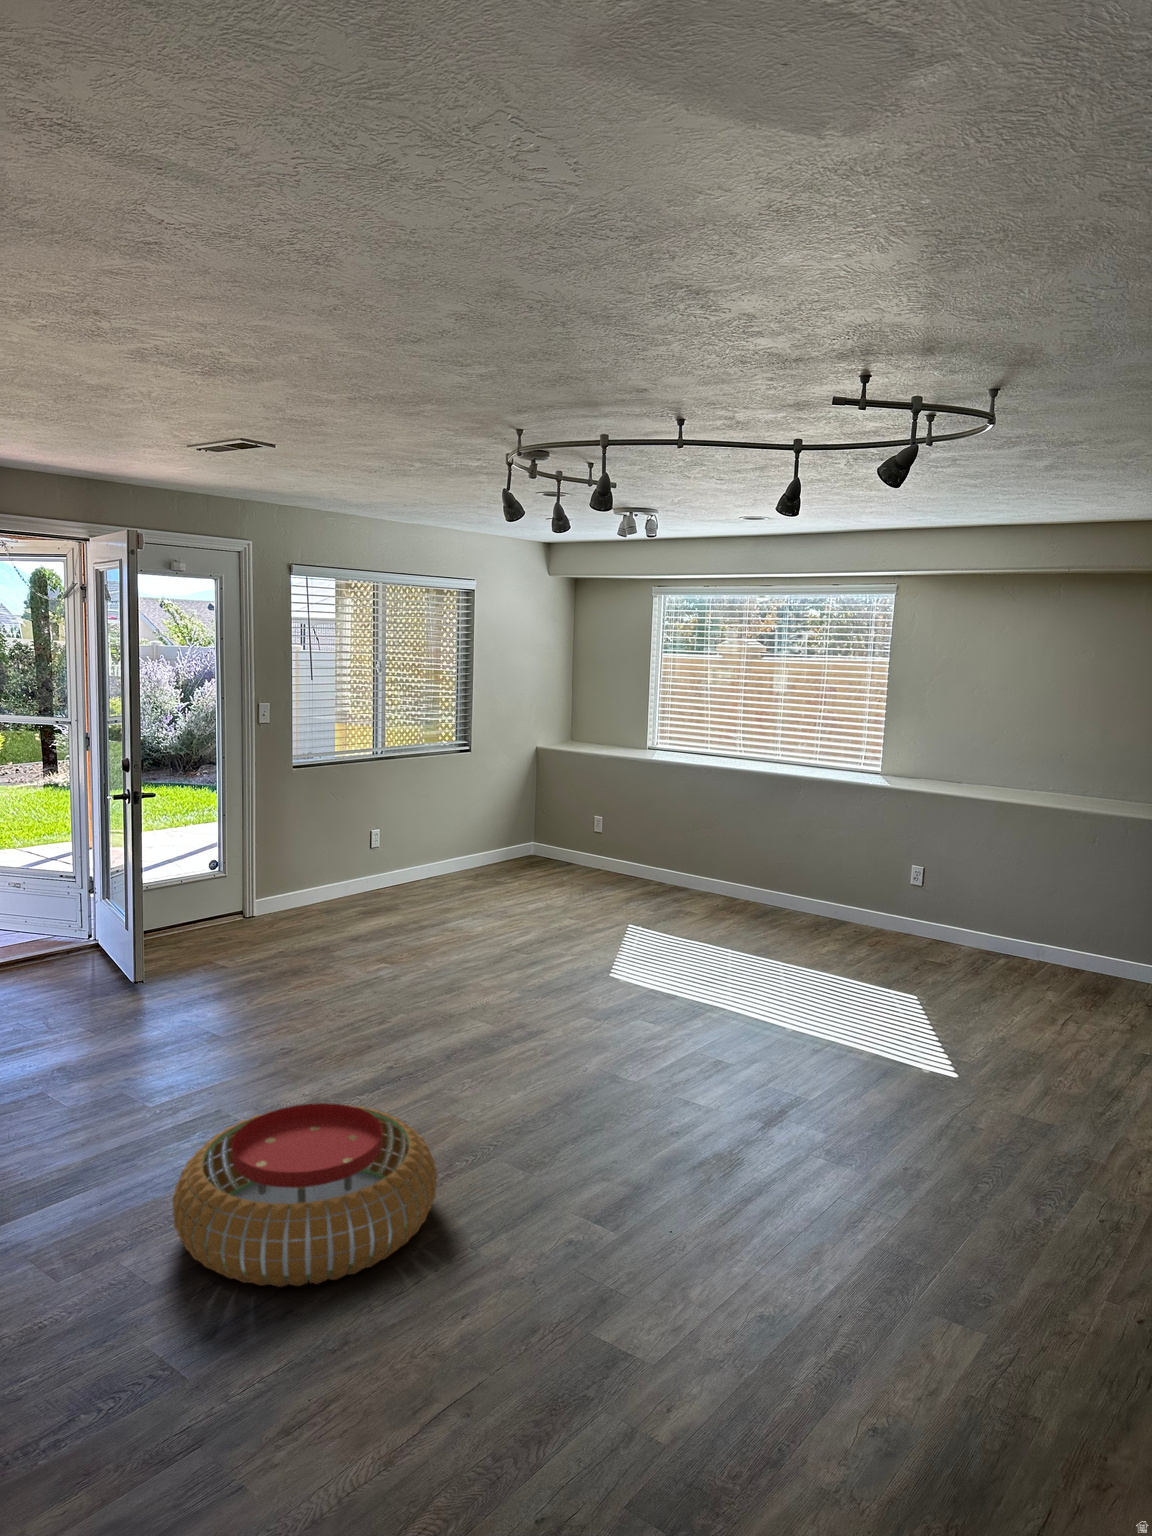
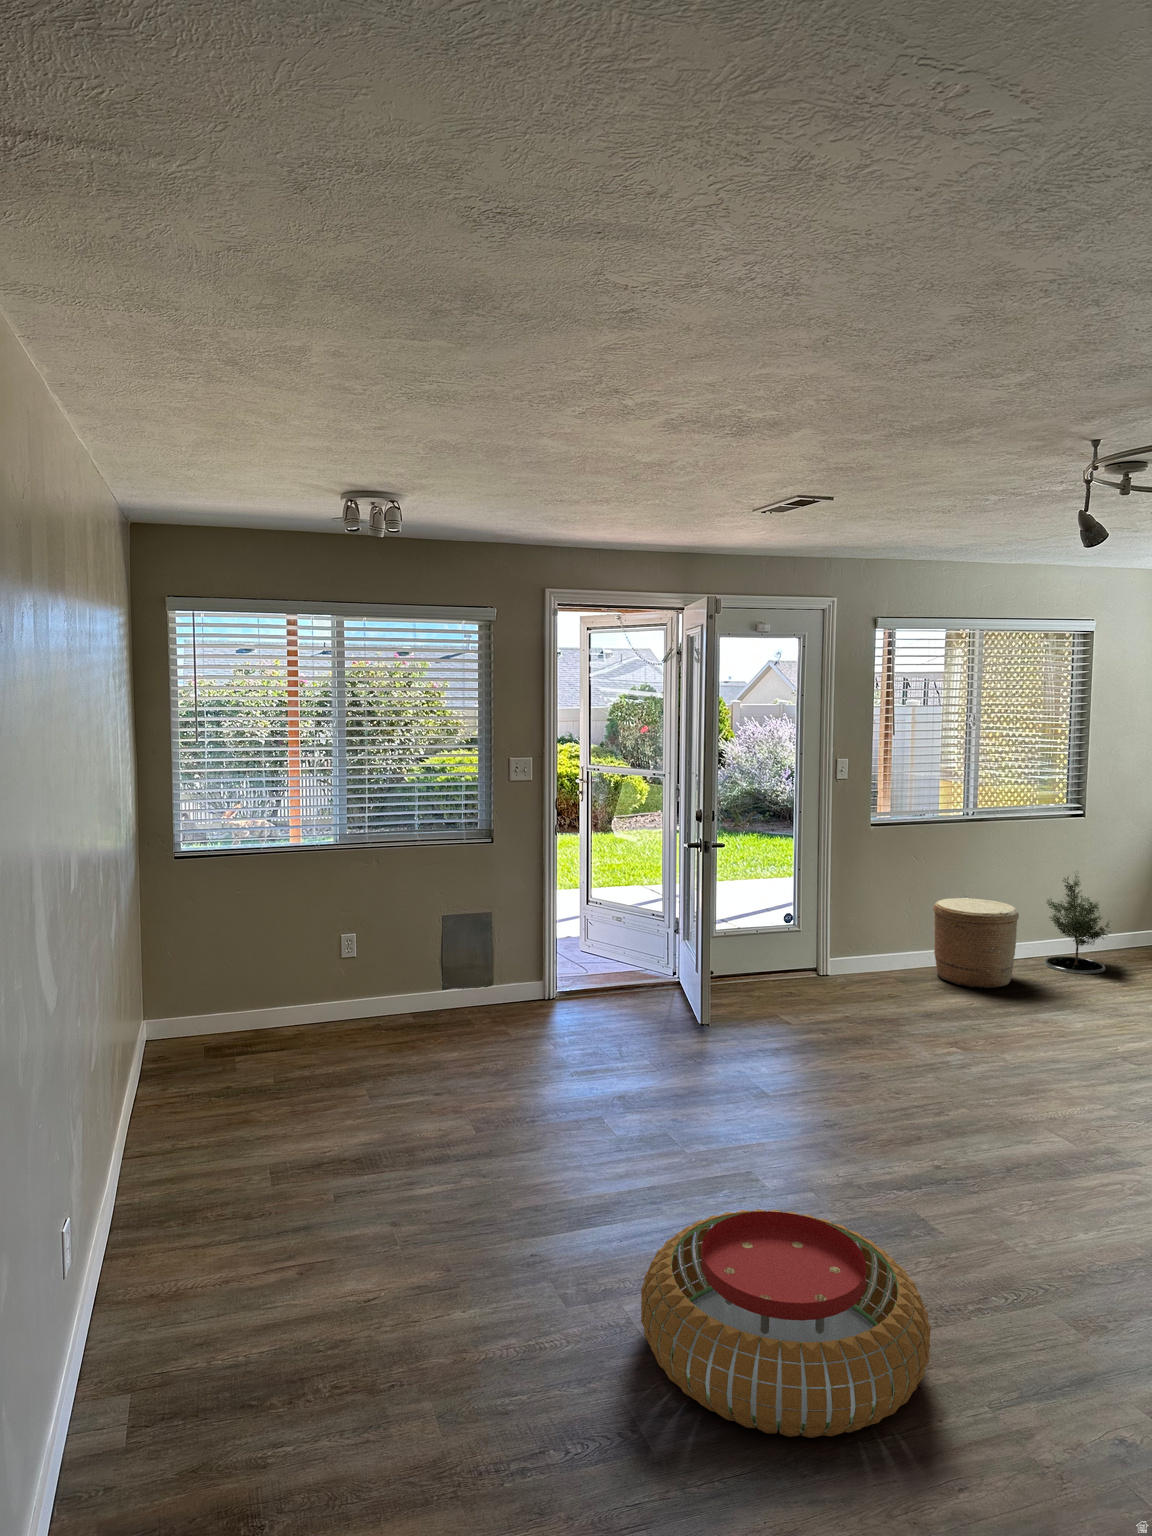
potted tree: none [438,798,492,886] -> present [1044,875,1111,974]
woven basket: none [348,829,422,909] -> present [933,898,1019,988]

